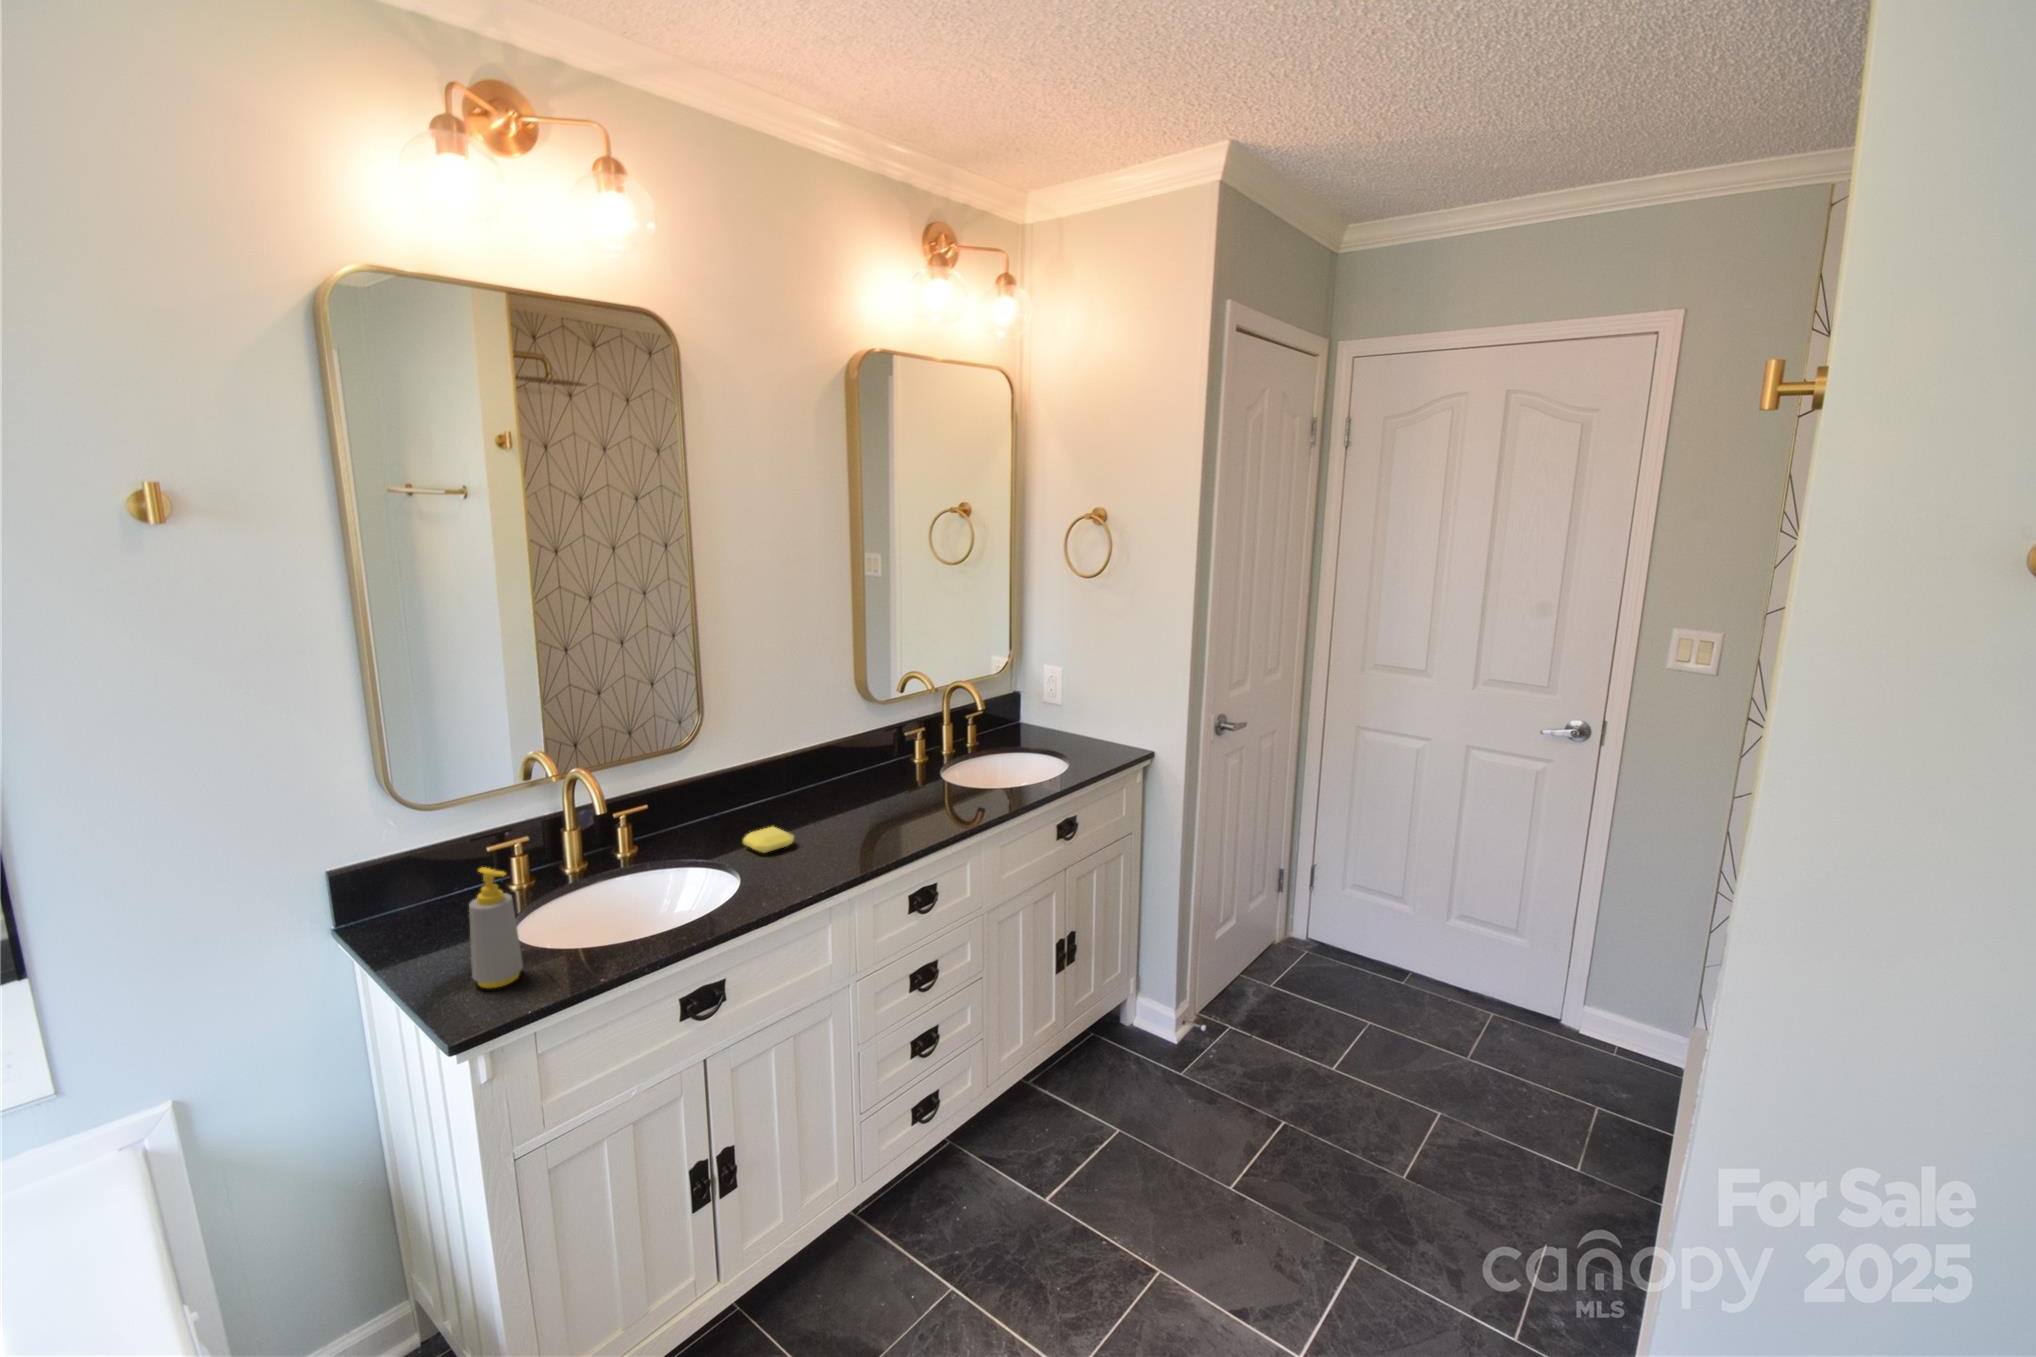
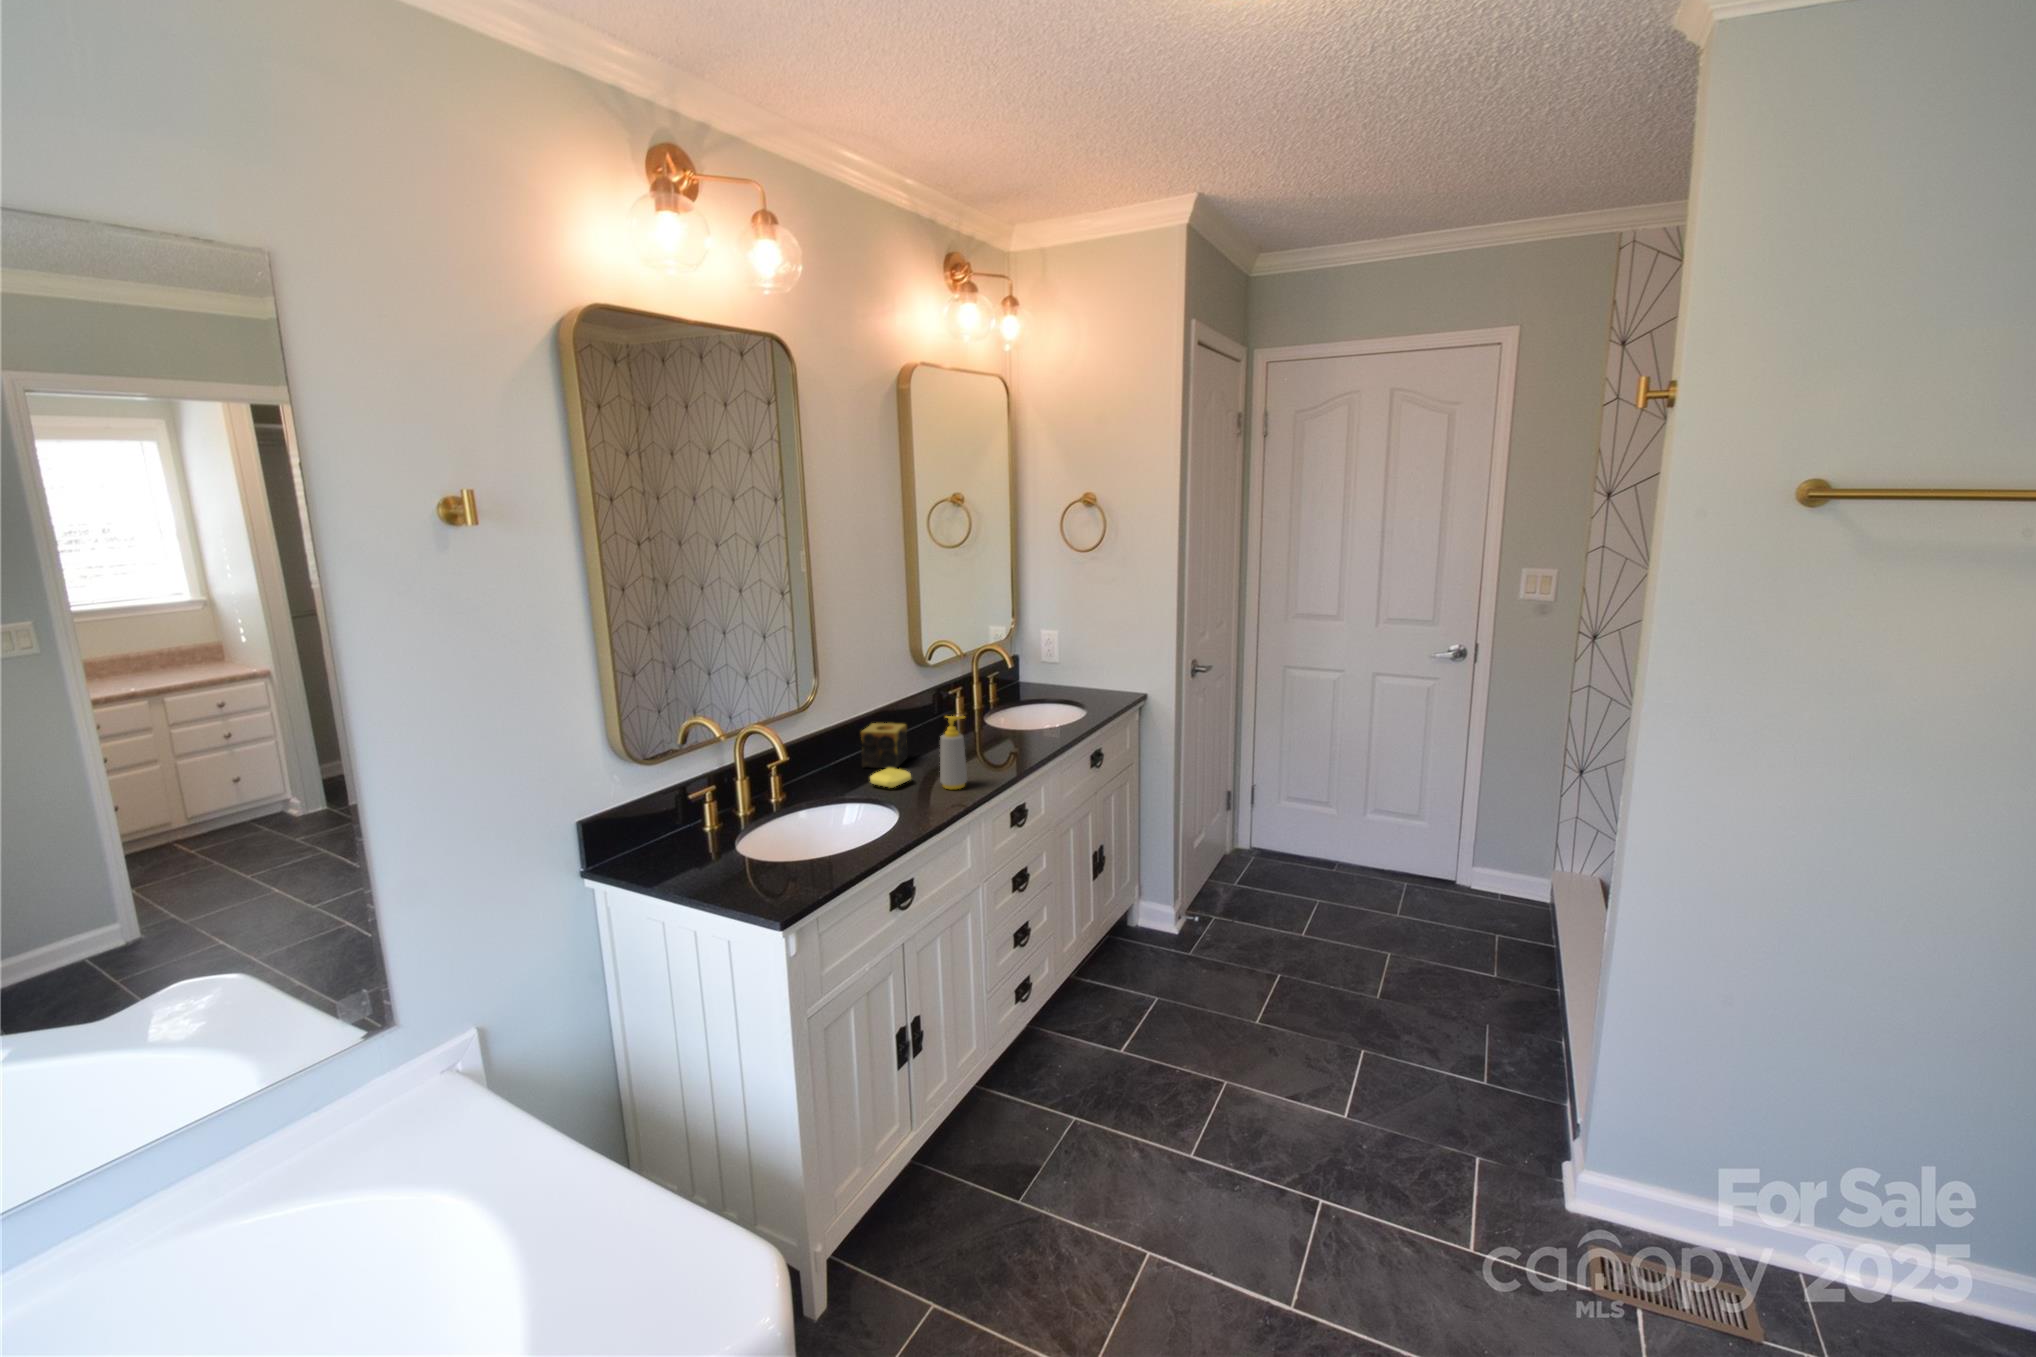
candle: none [757,768,819,825] -> present [861,723,907,768]
soap bottle: present [469,867,523,988] -> present [940,716,967,790]

